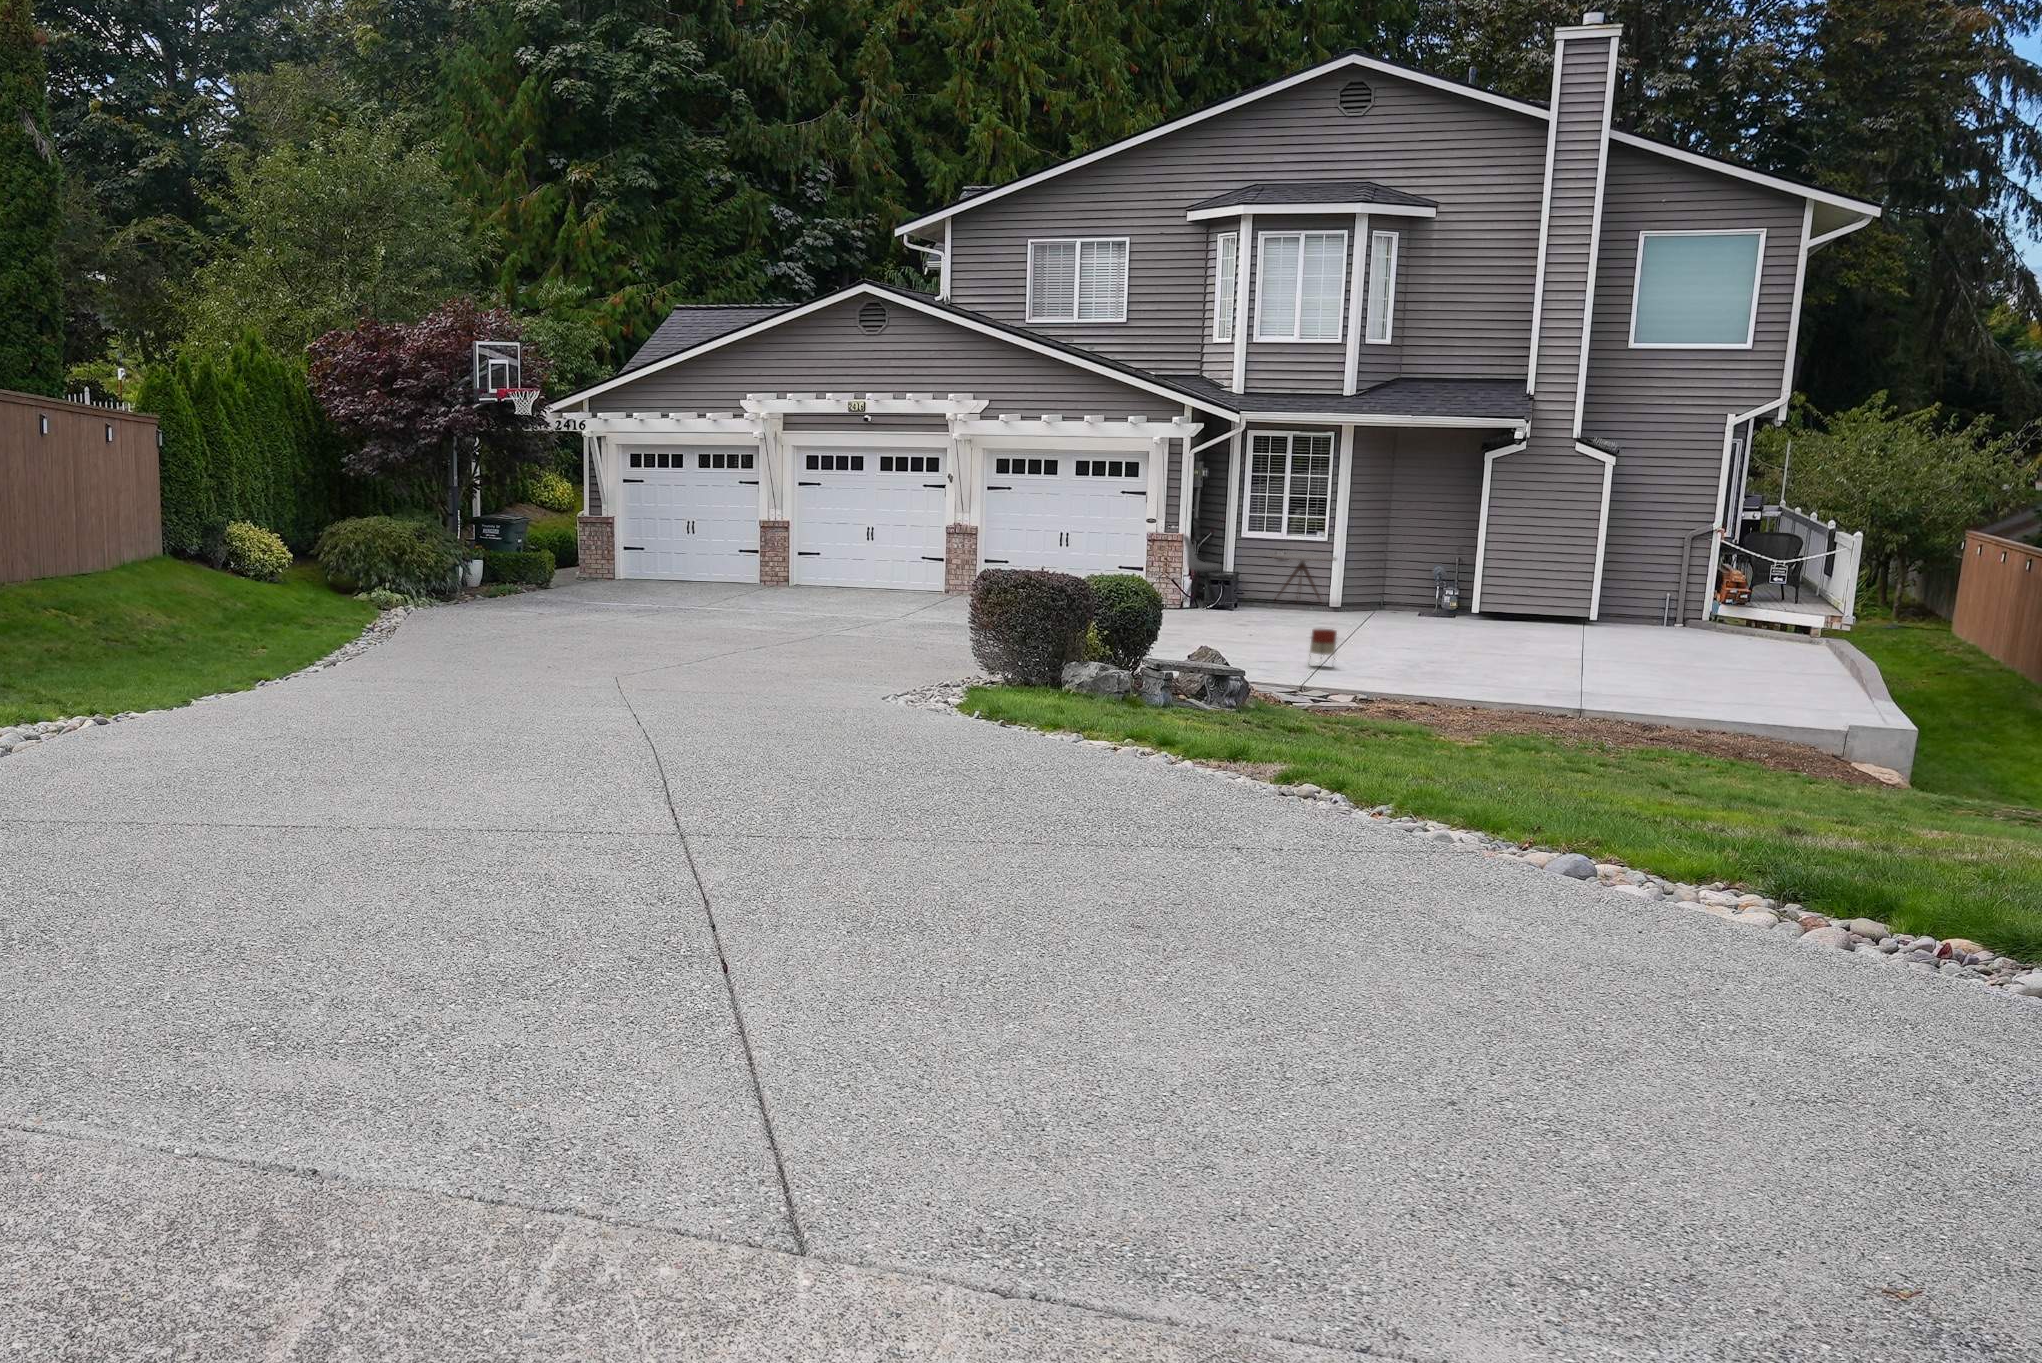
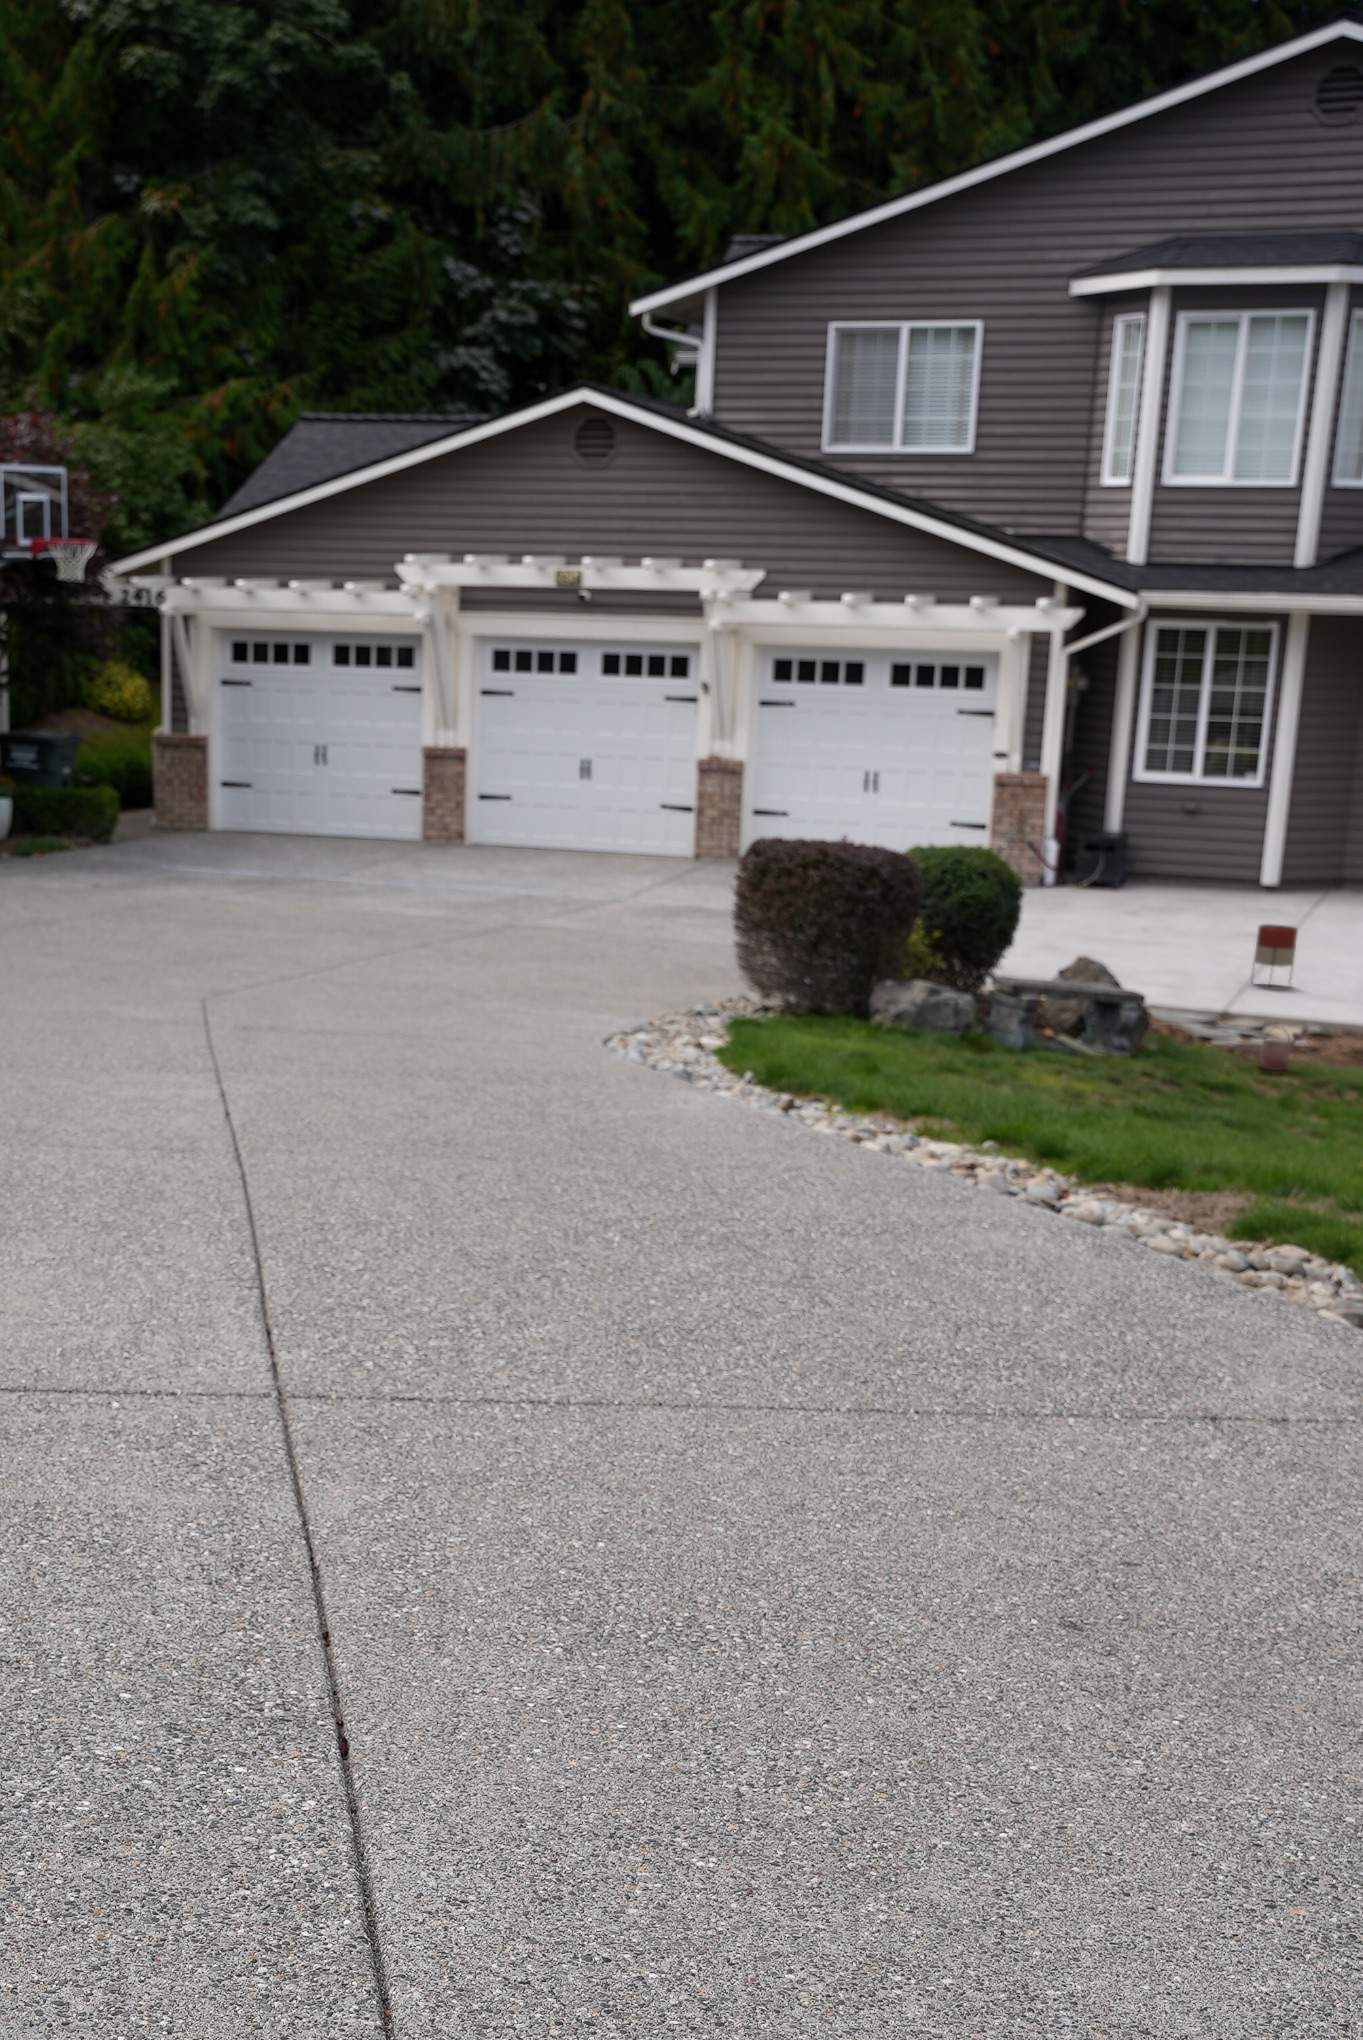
chair: present [1183,536,1221,602] -> none [1047,778,1108,881]
round table: present [1269,554,1336,601] -> none [1175,808,1278,884]
watering can: none [1303,687,1330,713] -> present [1259,1028,1302,1070]

